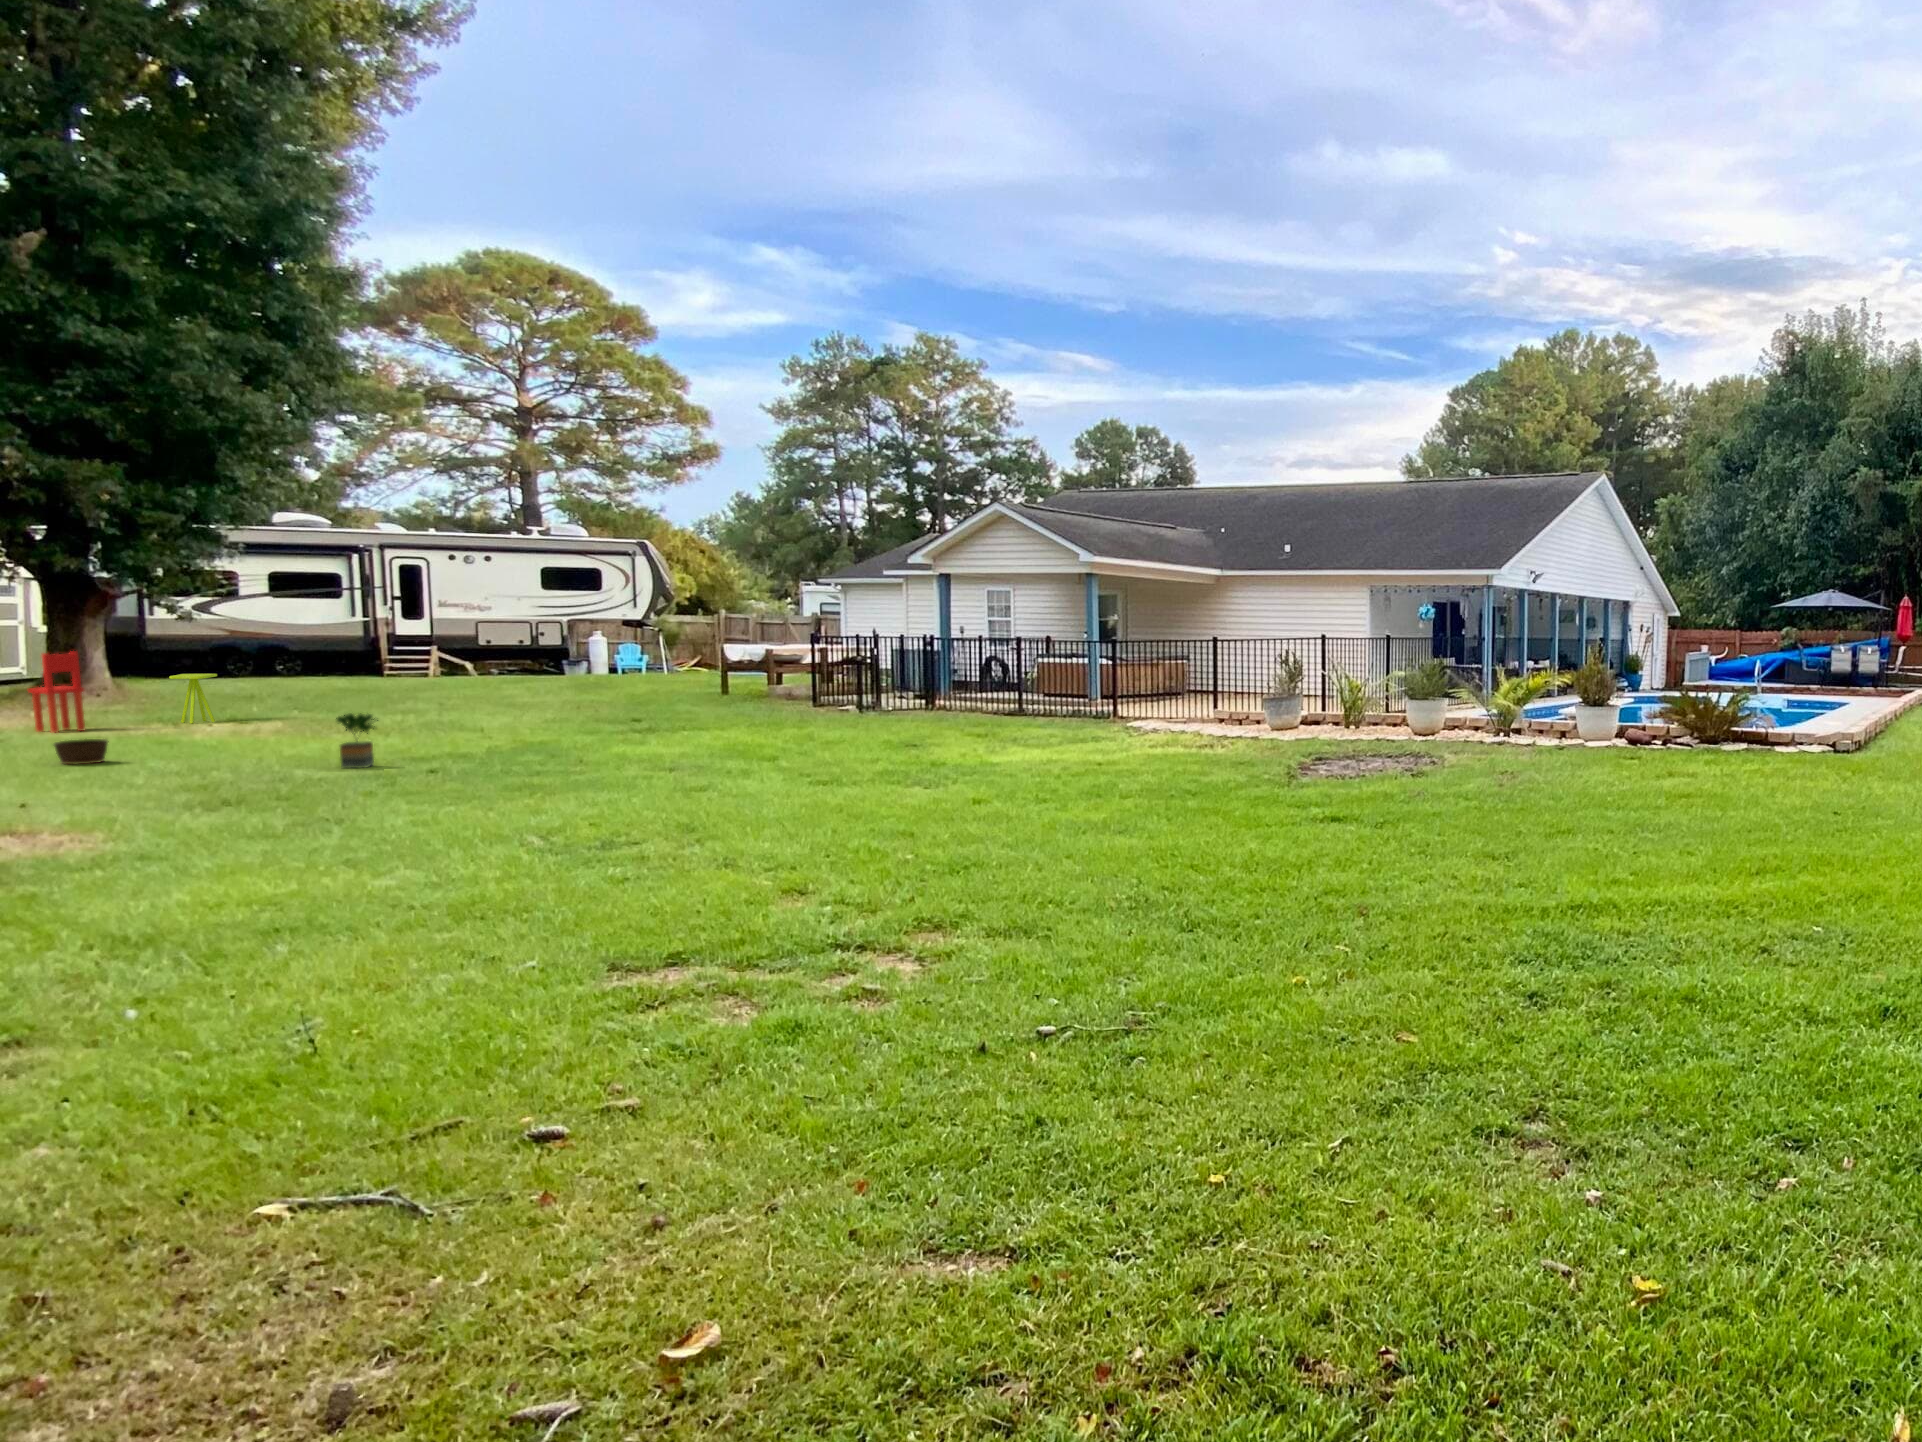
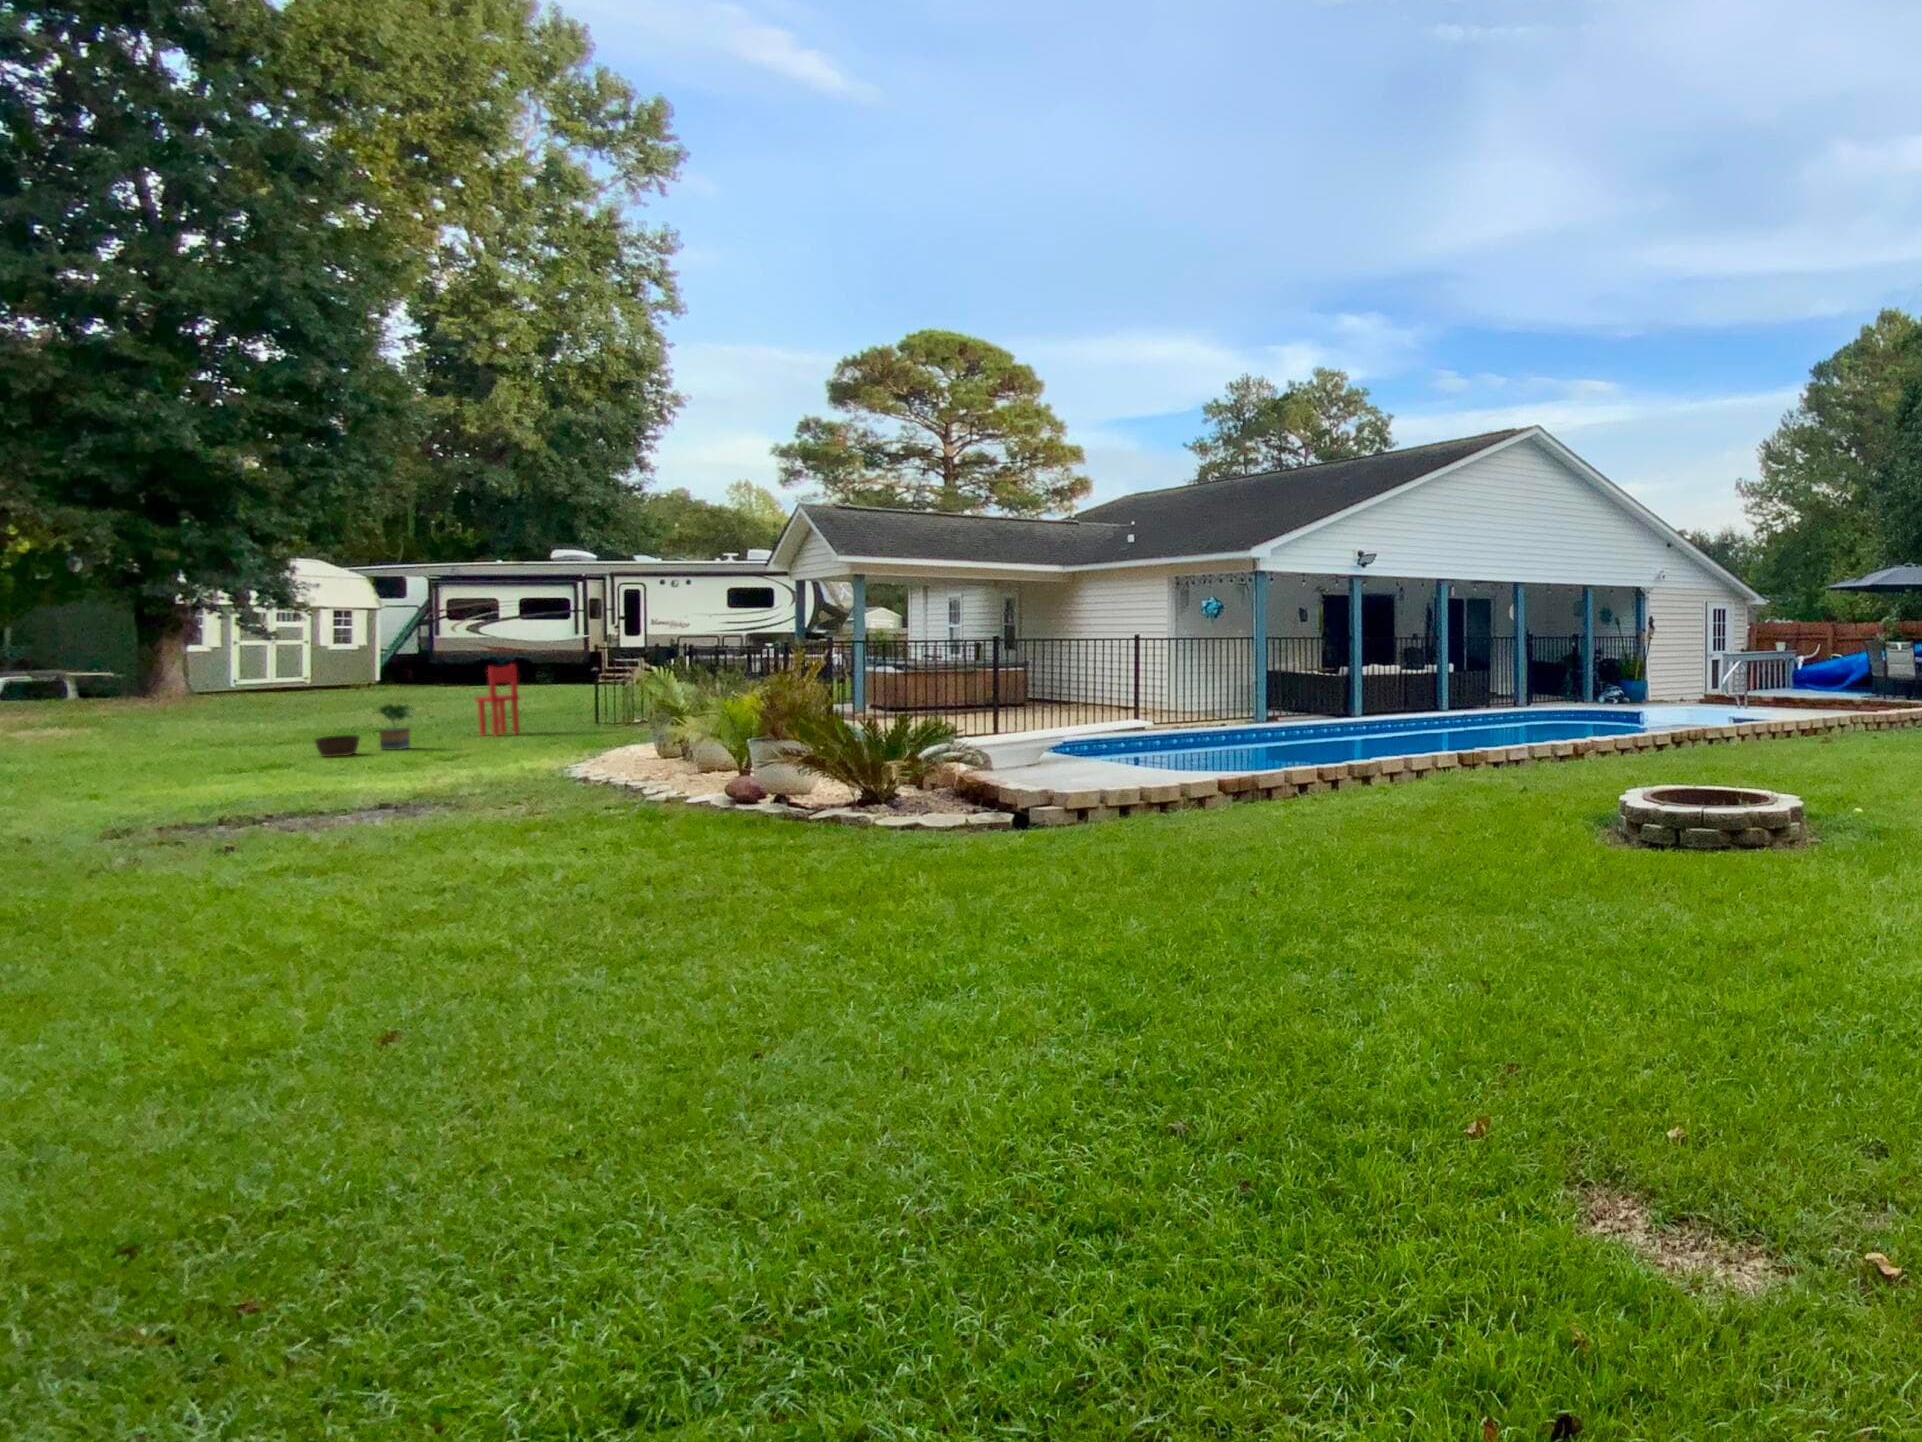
chair: present [28,651,85,733] -> present [476,664,520,736]
side table: present [169,674,217,724] -> none [419,681,458,724]
potted tree: present [336,713,378,768] -> present [378,704,414,750]

